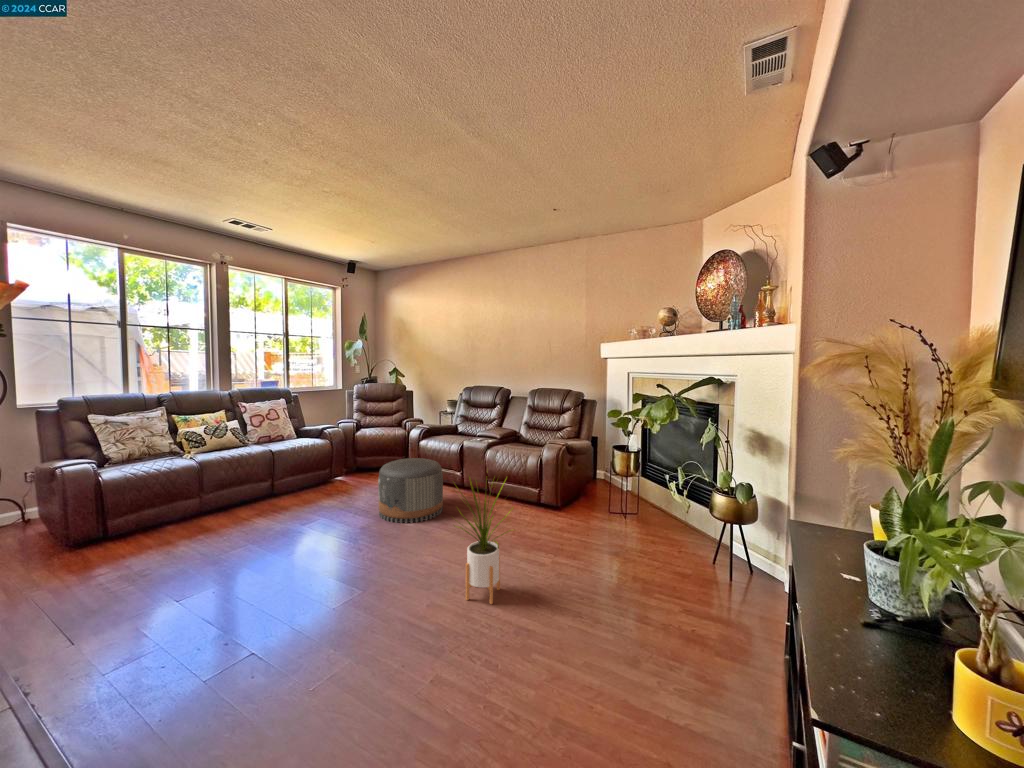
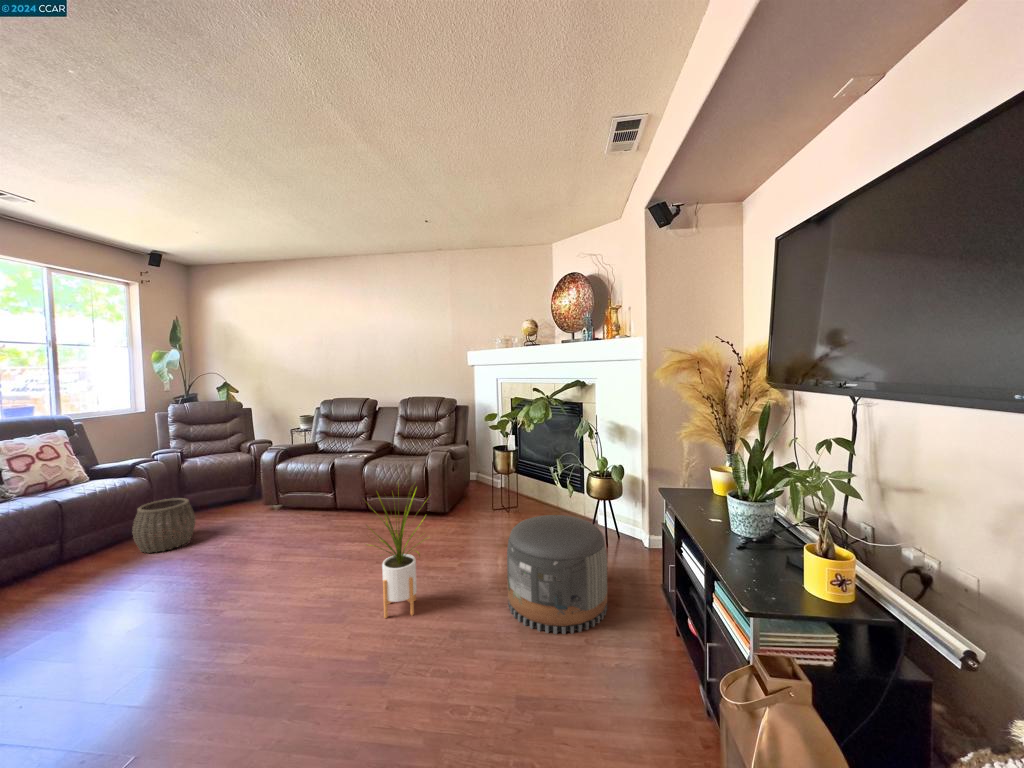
pouf: present [378,458,443,523] -> present [507,515,607,634]
woven basket: none [315,459,357,501] -> present [133,498,196,553]

